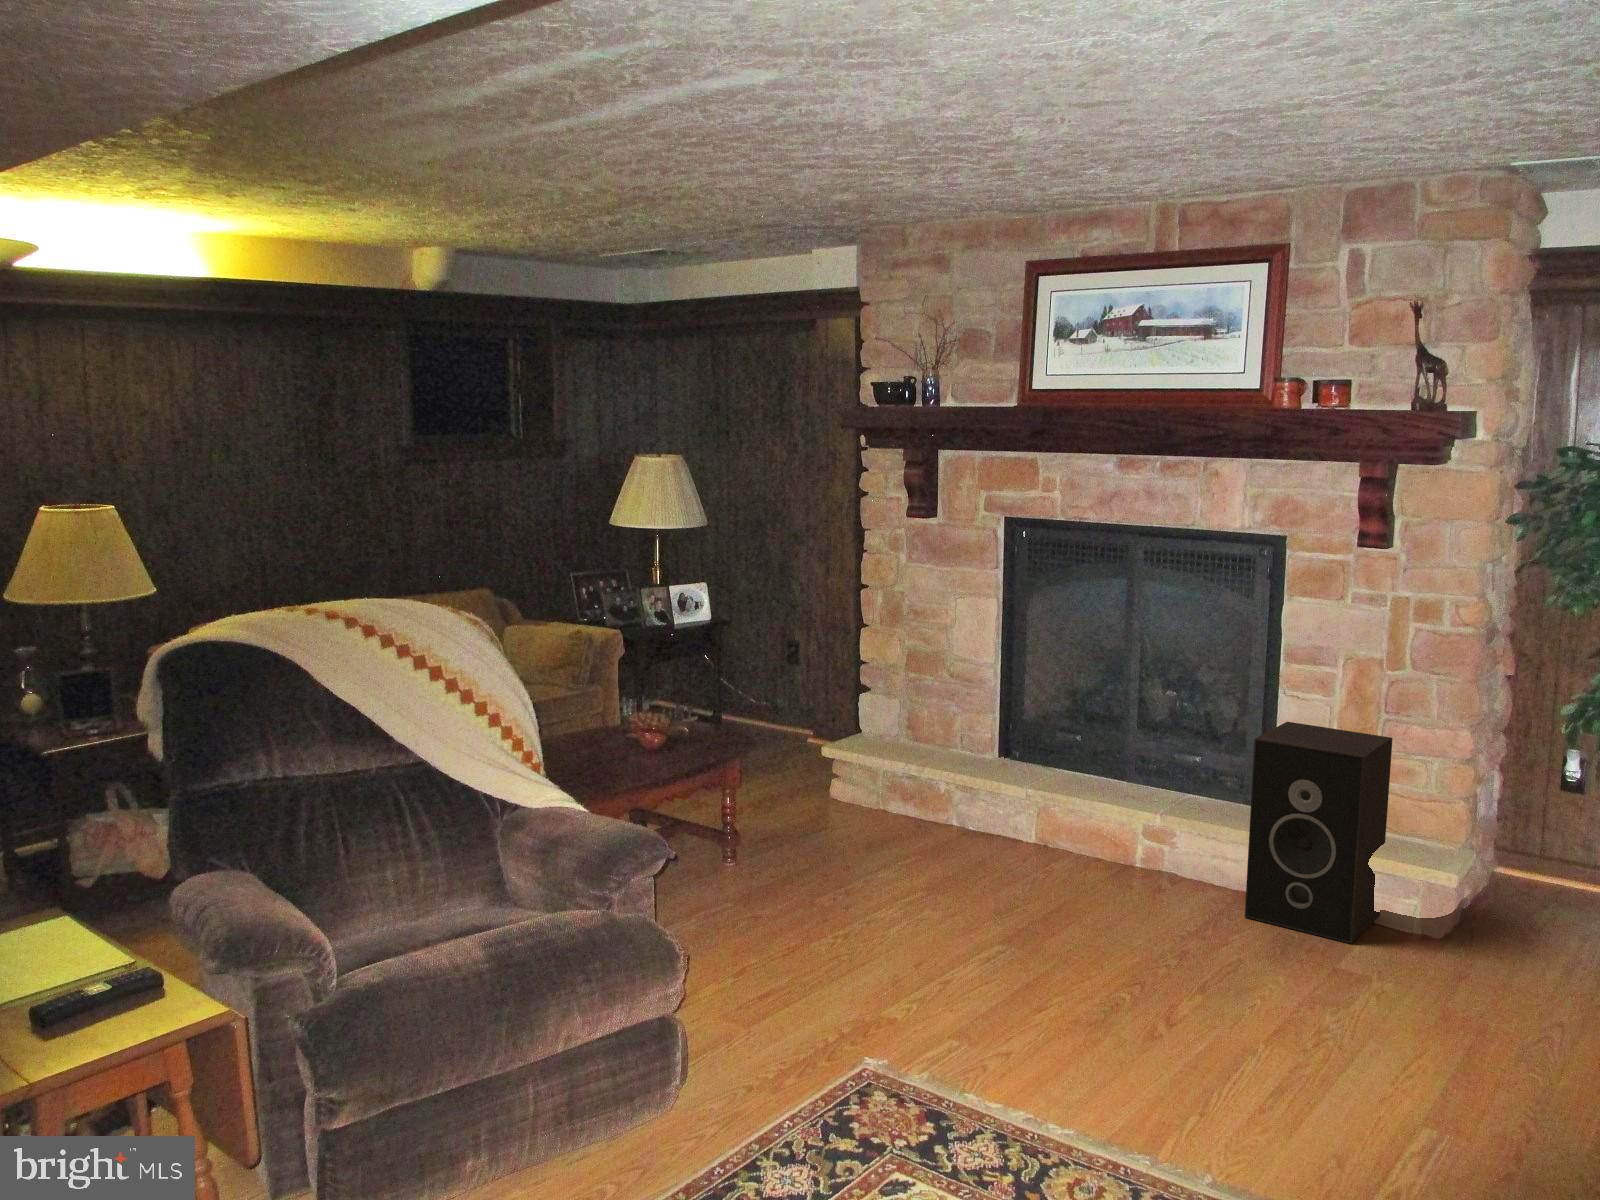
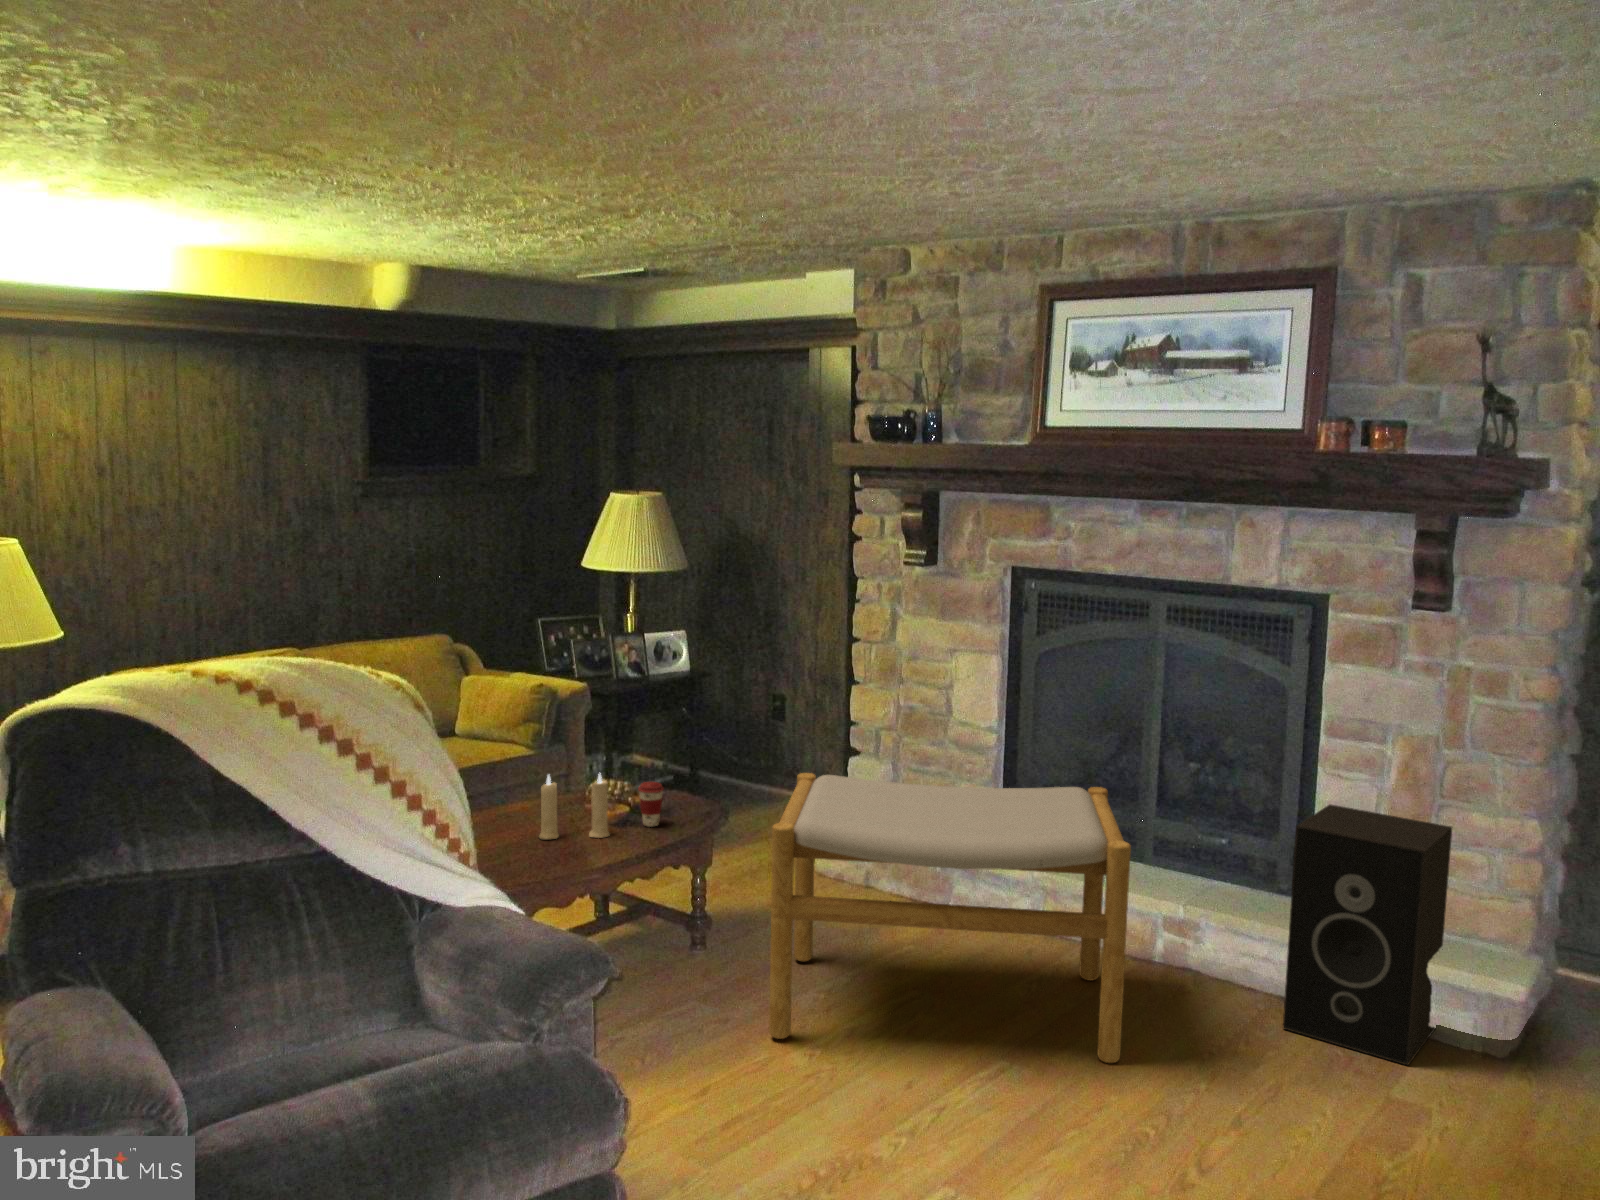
candle: none [587,701,650,763] -> present [539,774,610,839]
footstool: none [795,703,1108,945] -> present [769,773,1131,1063]
coffee cup: none [674,712,697,752] -> present [638,782,664,827]

